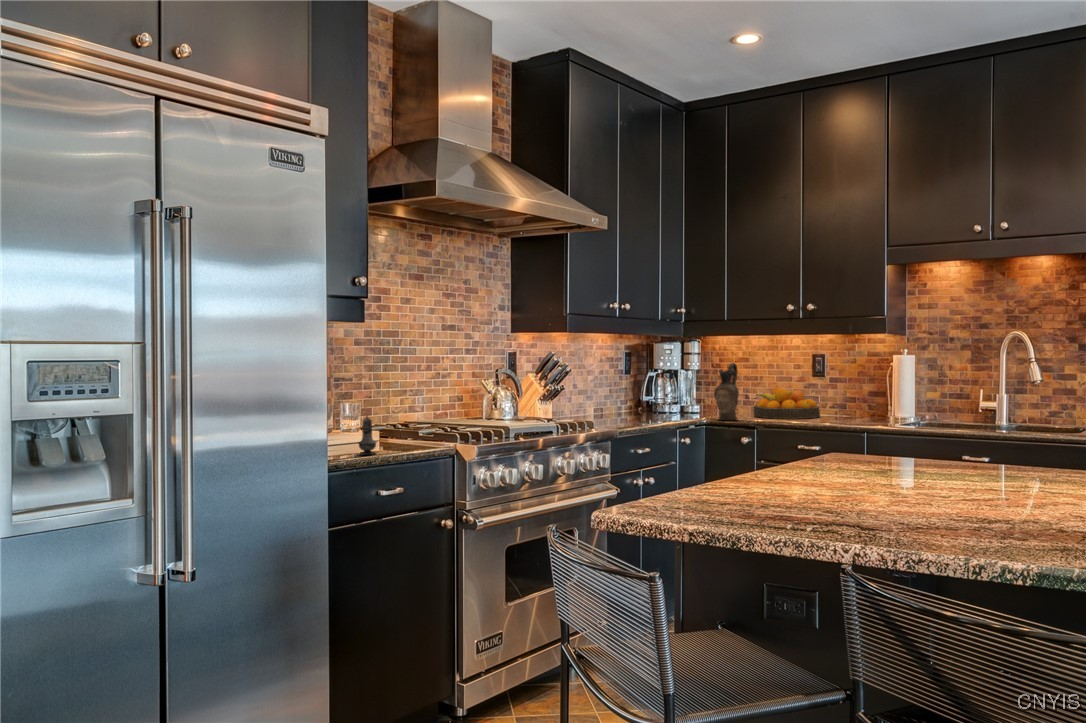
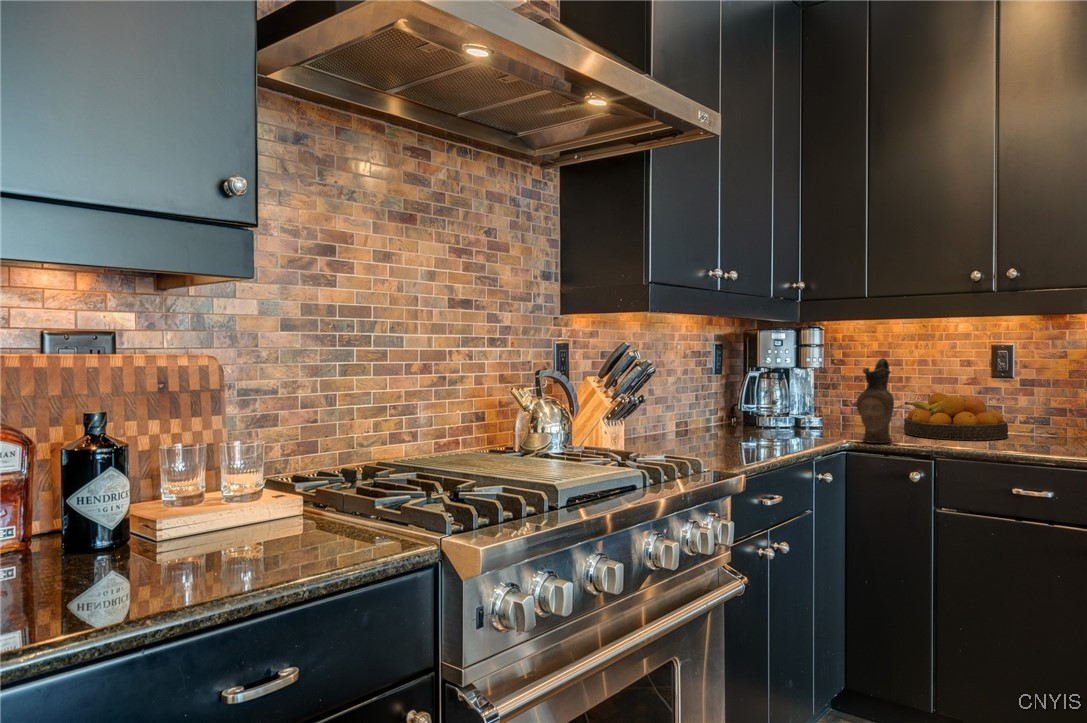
salt shaker: present [358,416,377,455] -> none [184,491,235,592]

